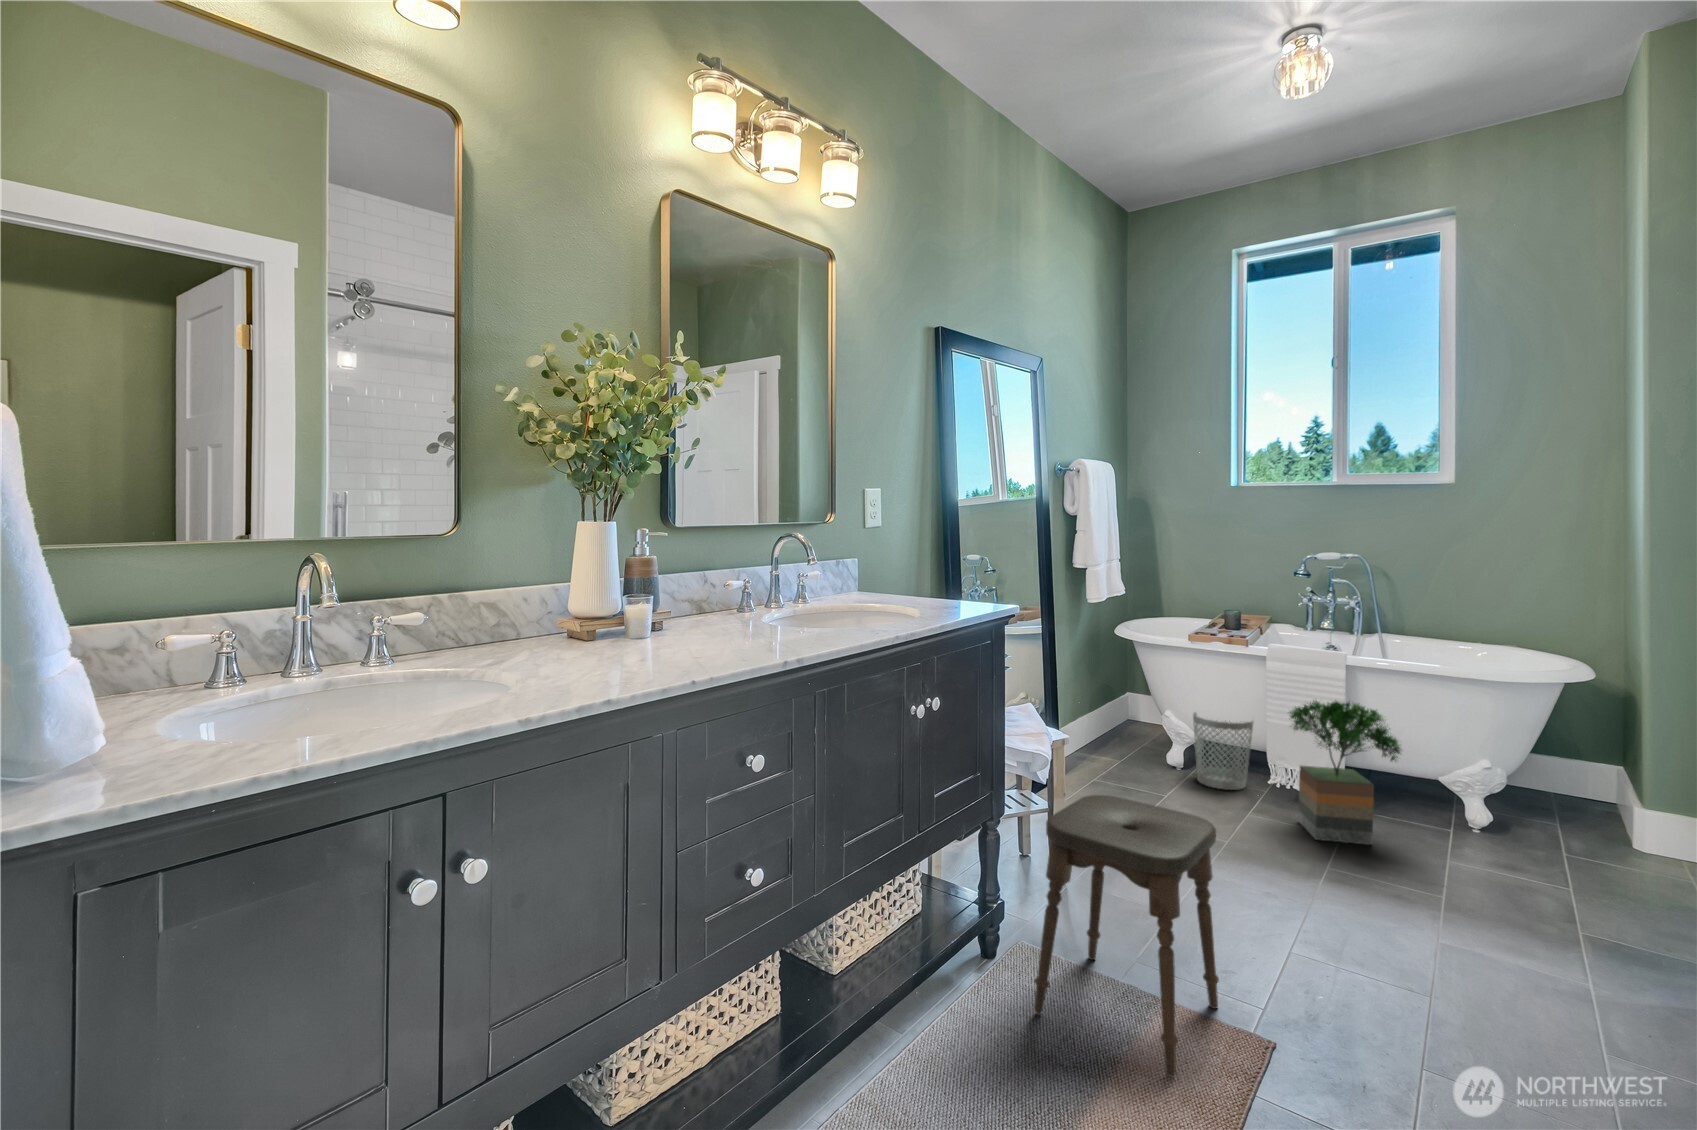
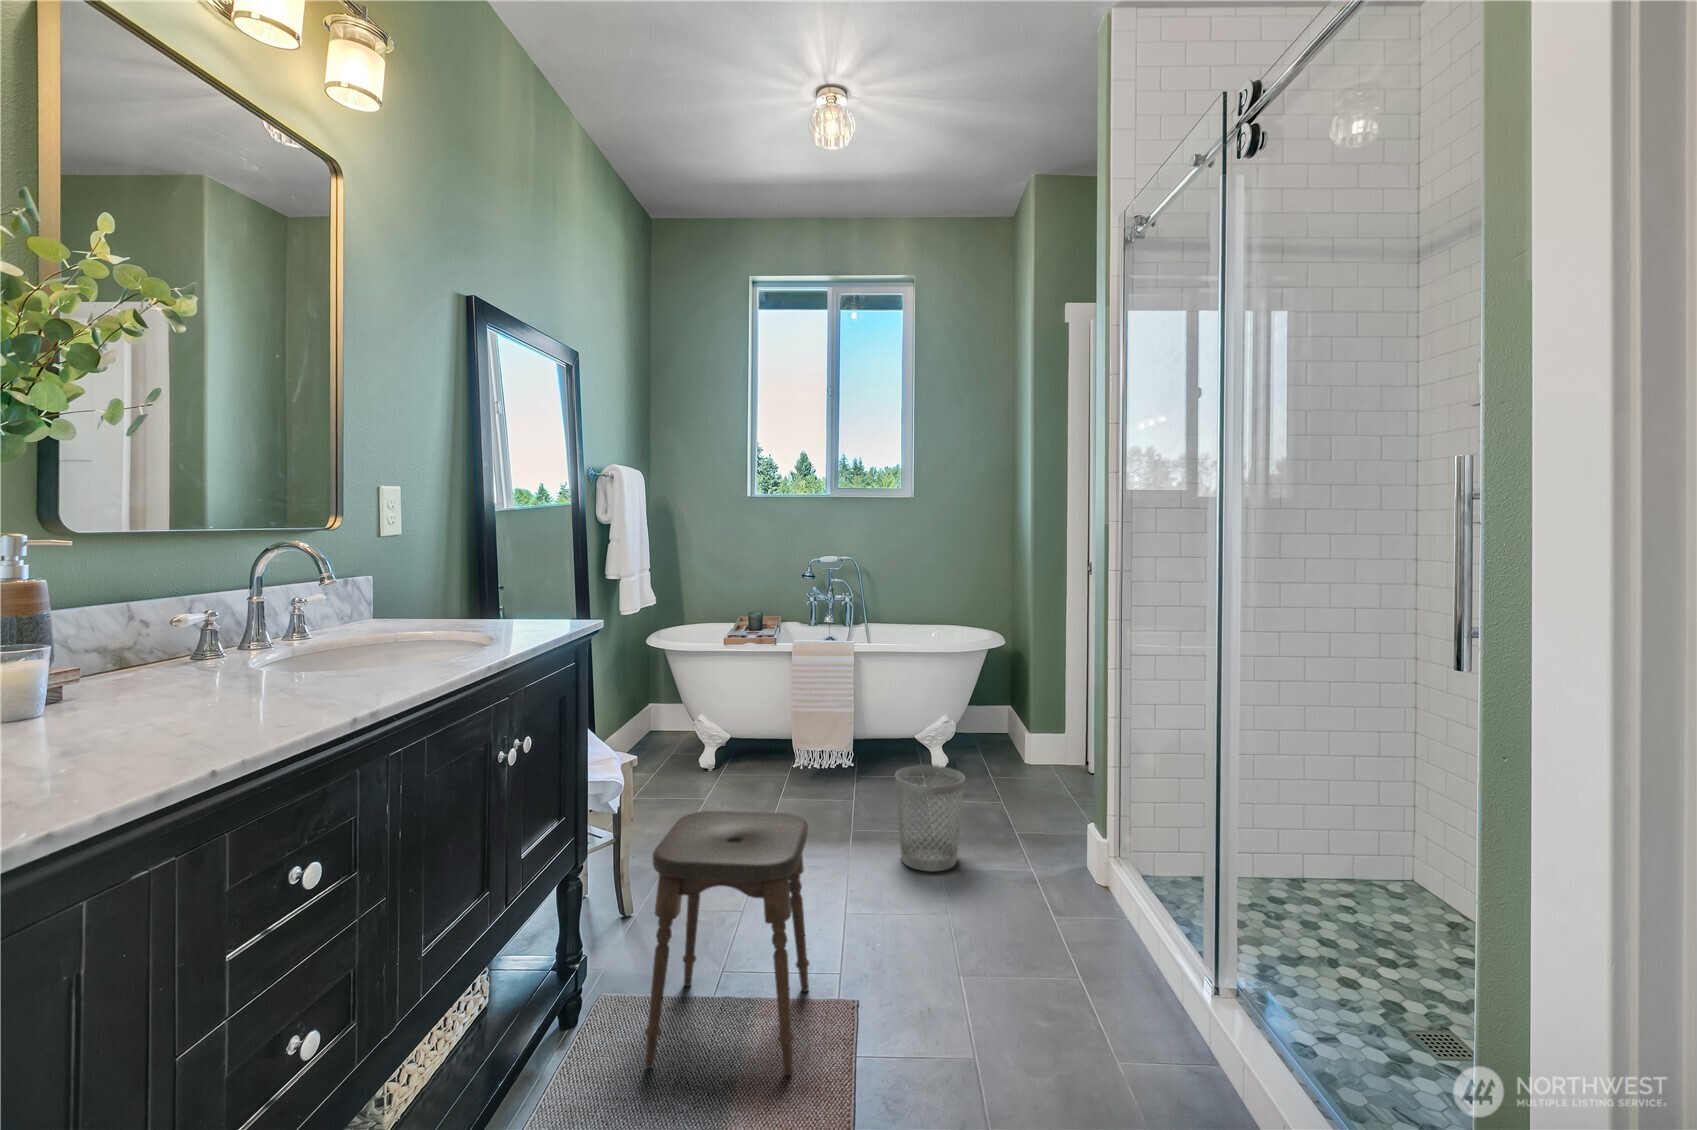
potted tree: present [1288,700,1403,845] -> none [814,684,900,809]
wastebasket: present [1193,712,1253,790] -> present [896,766,965,871]

